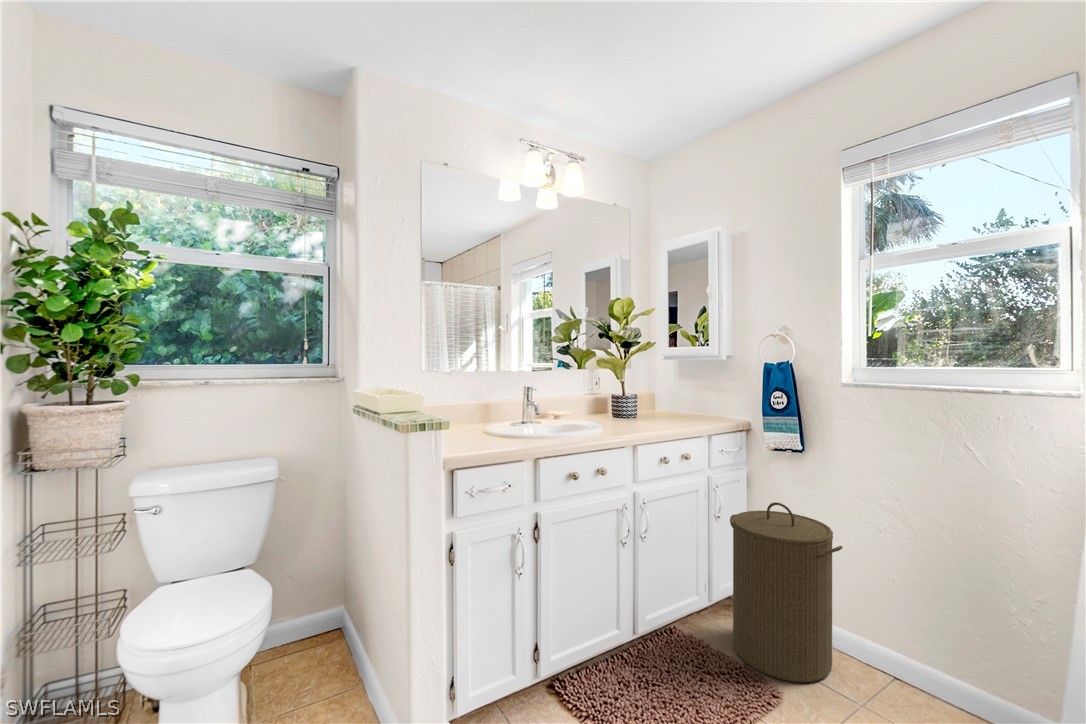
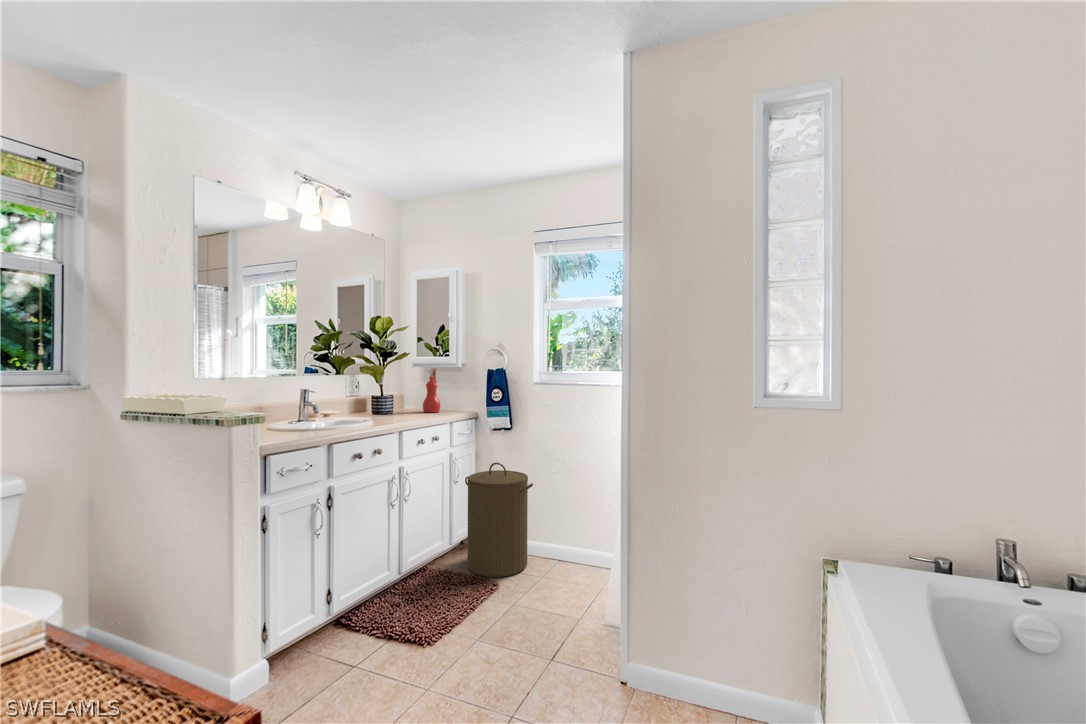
spray bottle: none [673,362,697,421] -> present [423,368,441,412]

